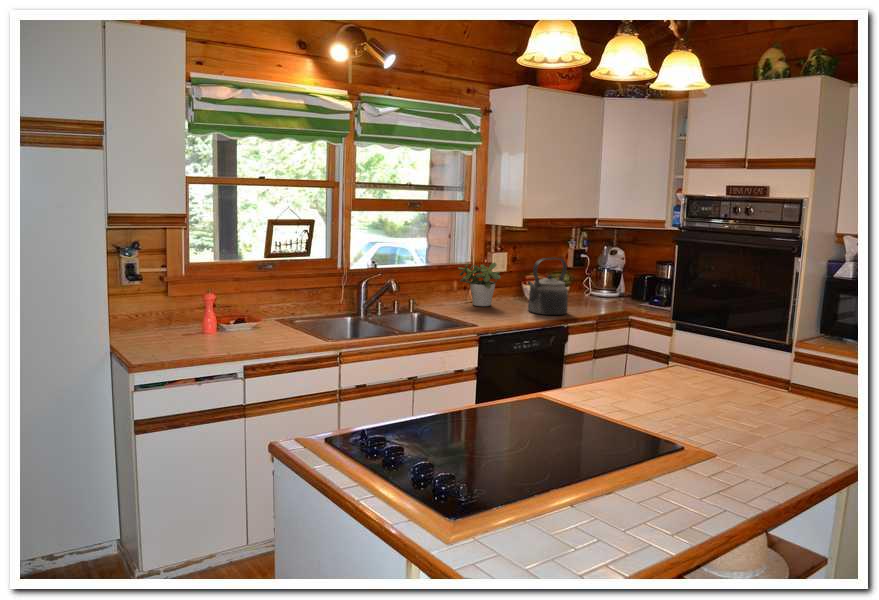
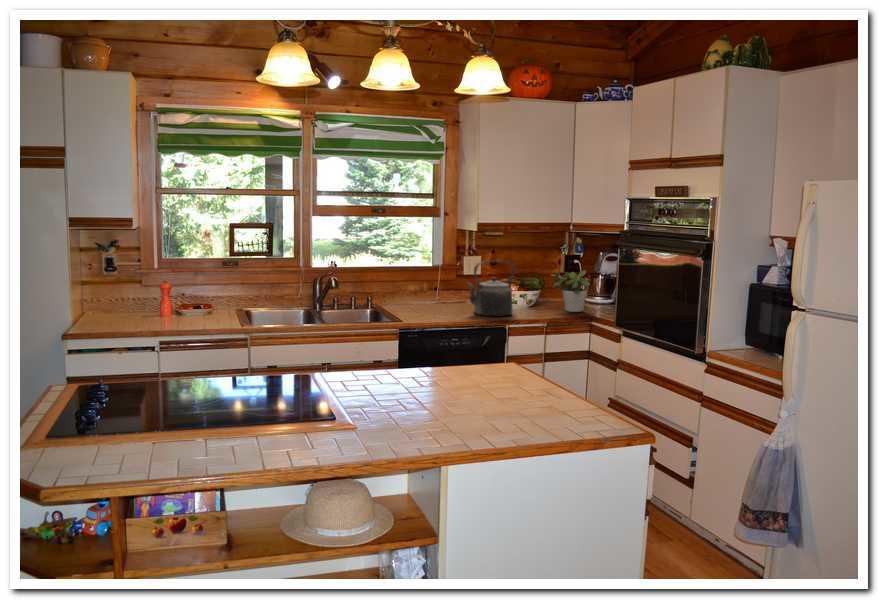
potted plant: present [458,262,501,306] -> present [551,270,590,312]

